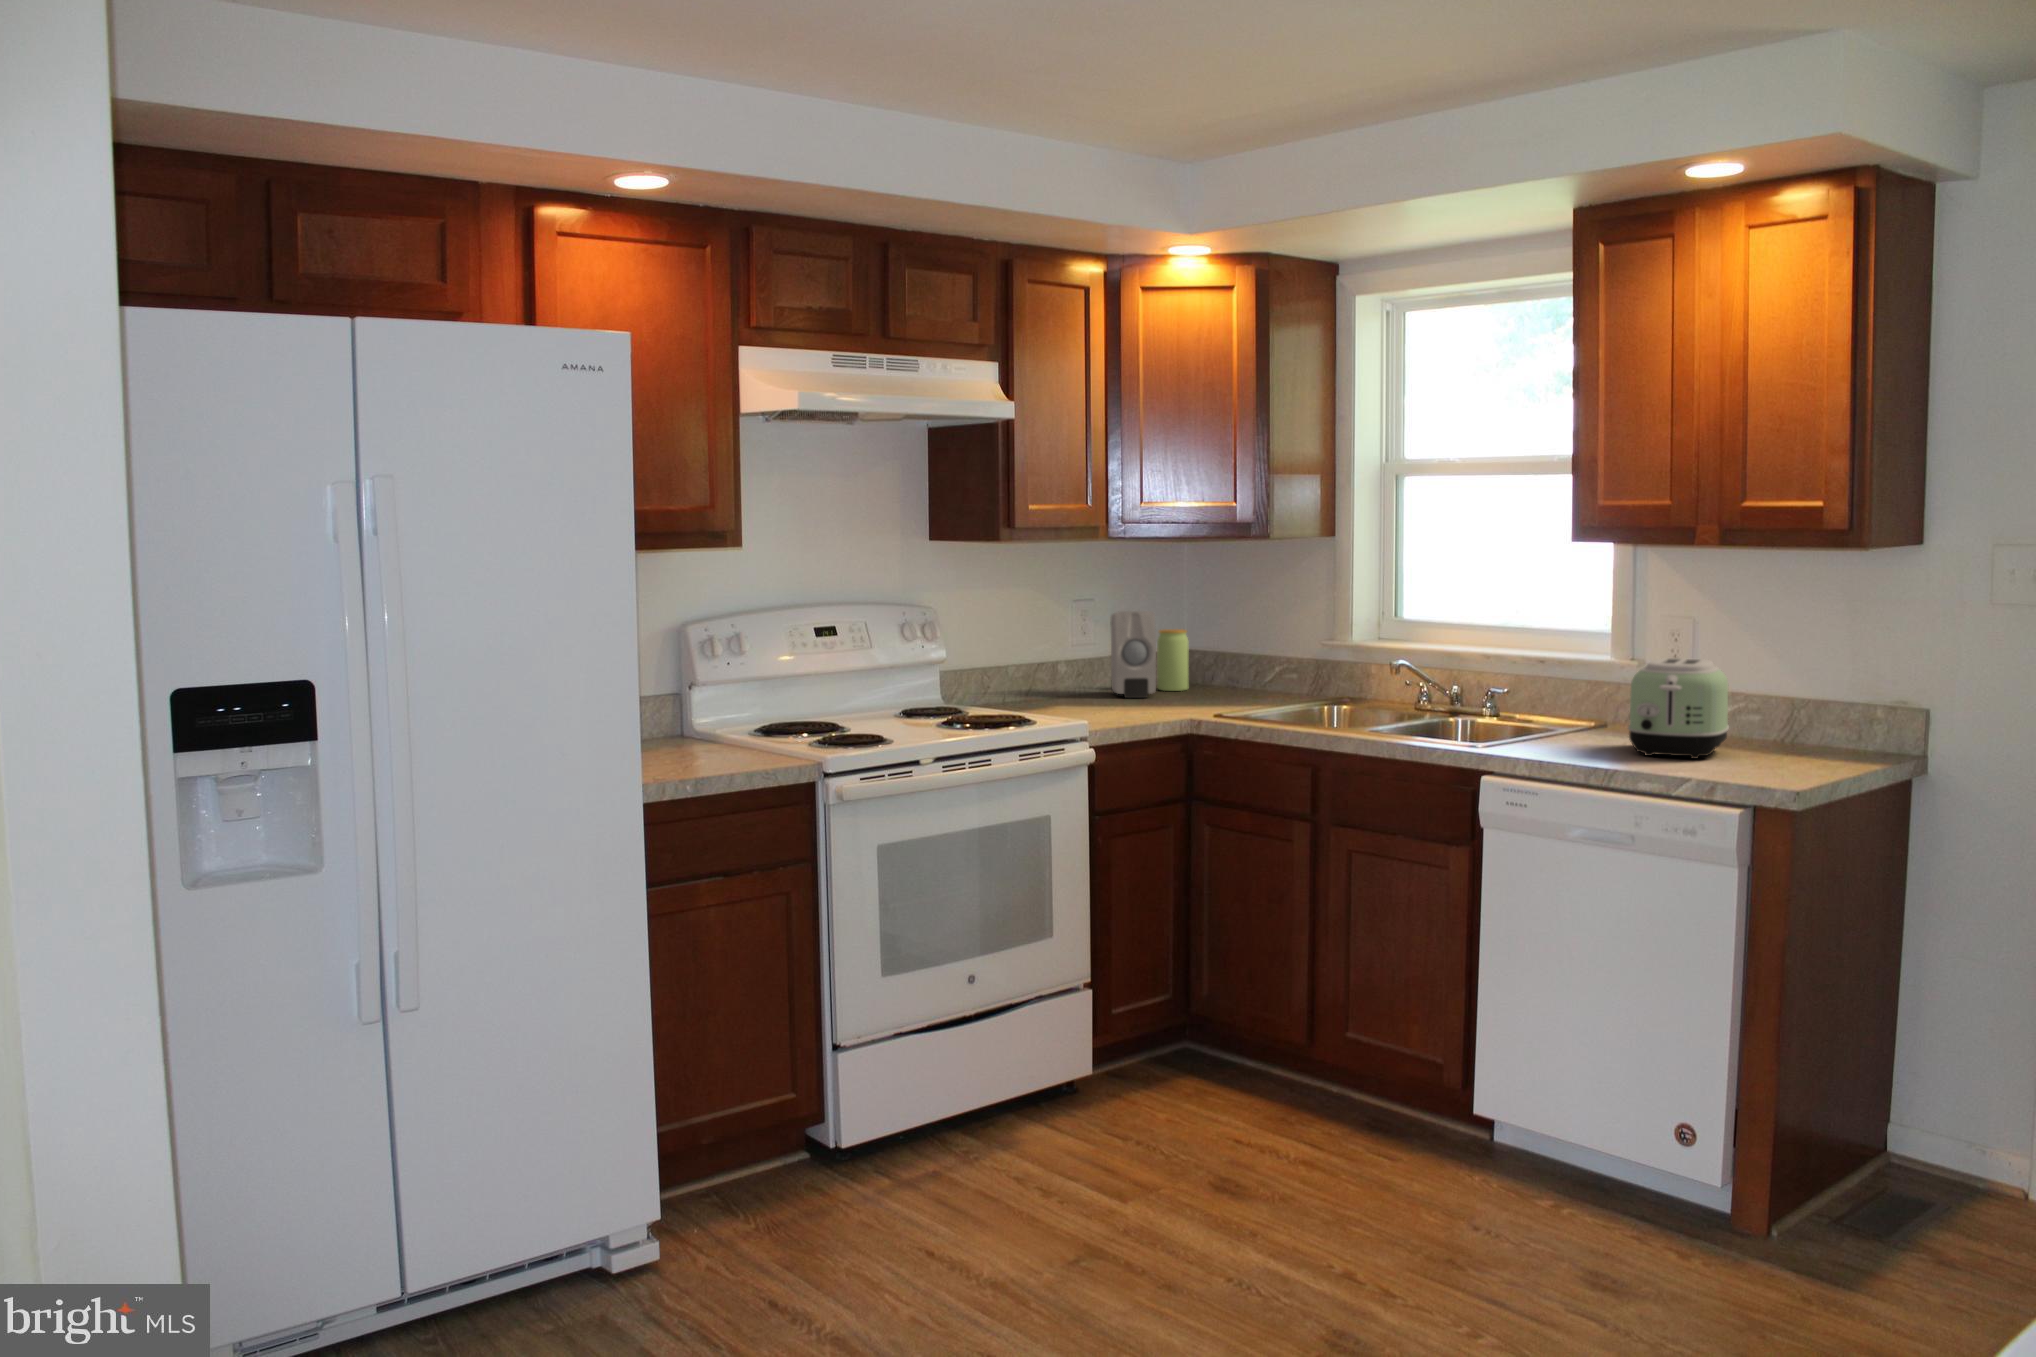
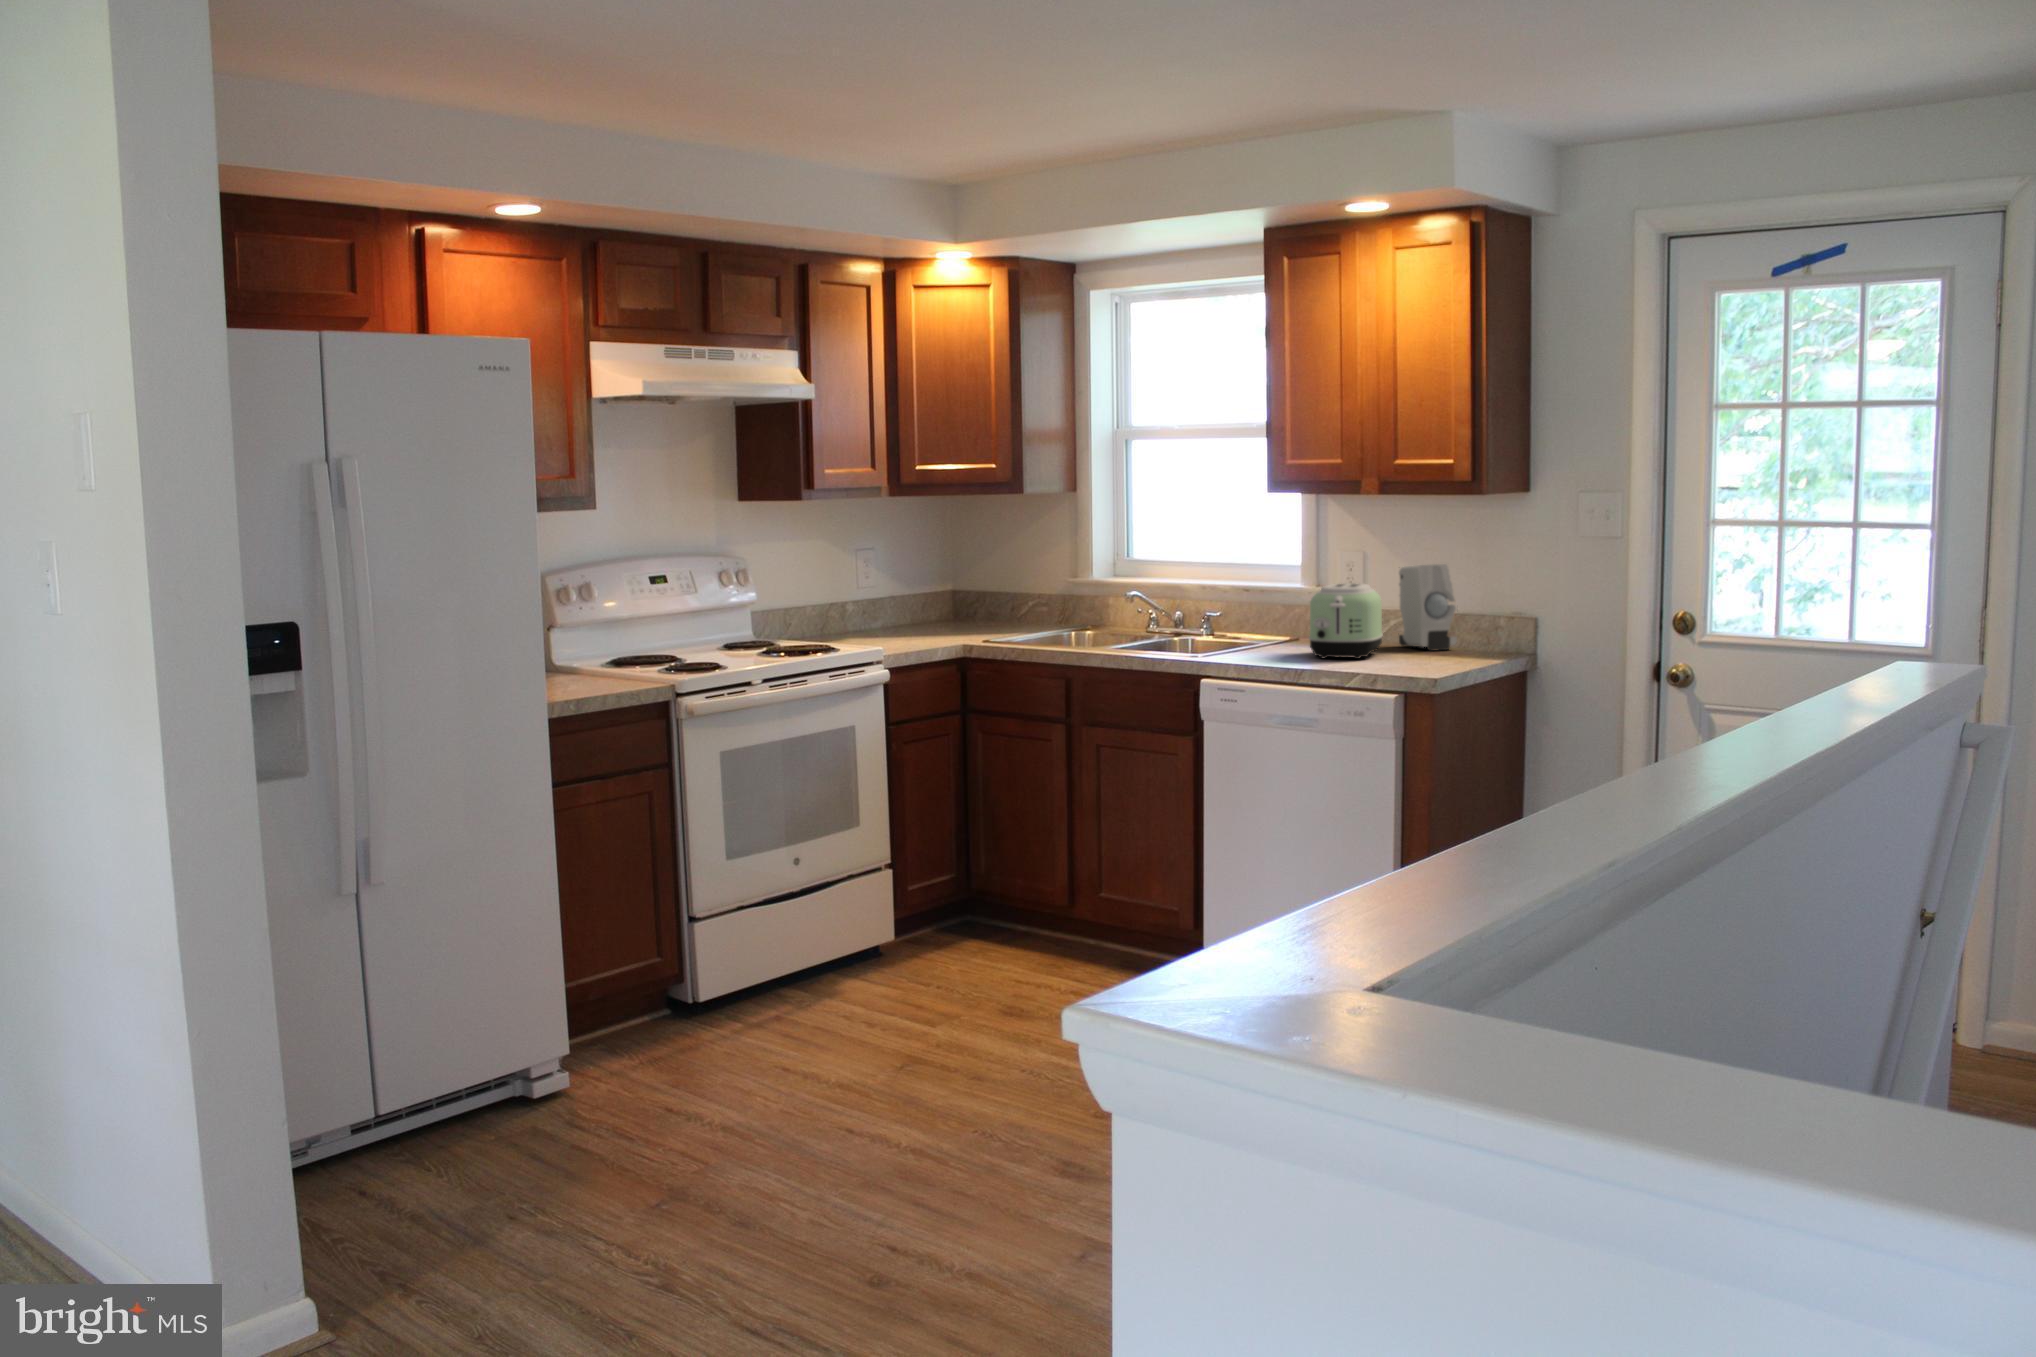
soap dispenser: present [1110,611,1156,698] -> present [1399,564,1457,650]
jar: present [1157,629,1189,691] -> none [930,573,957,626]

